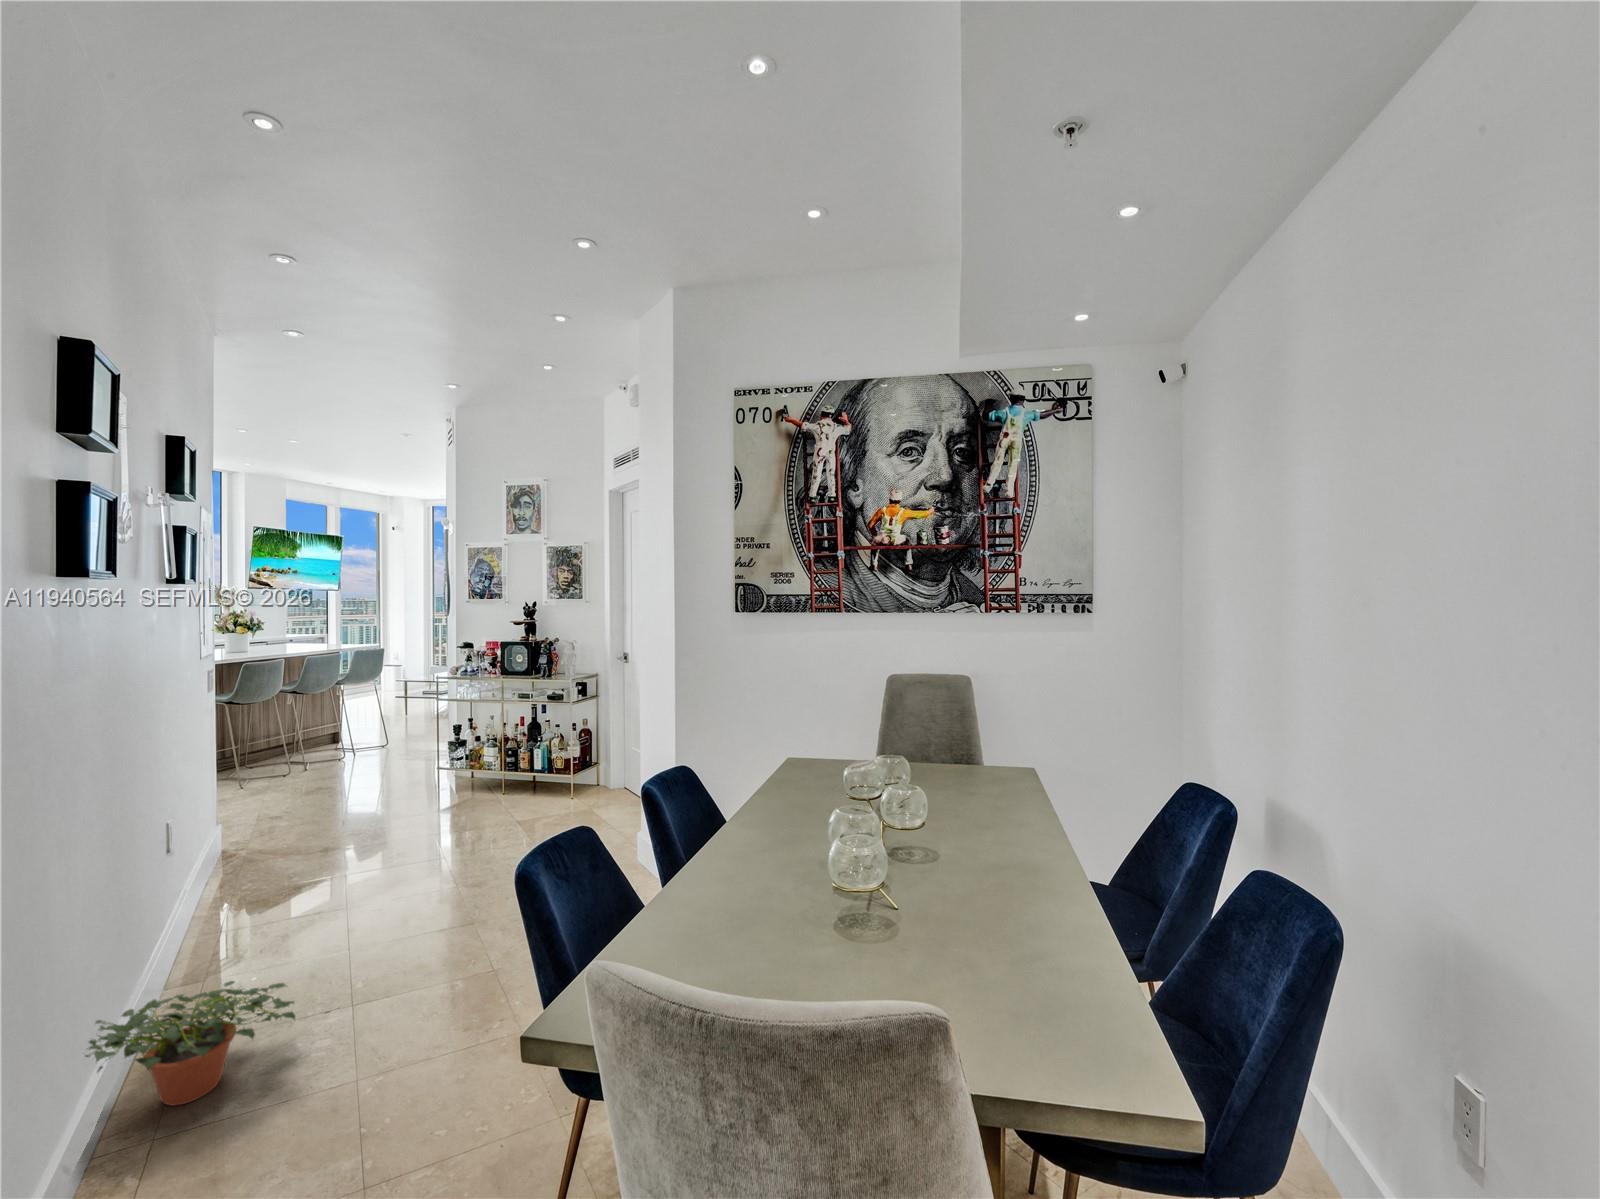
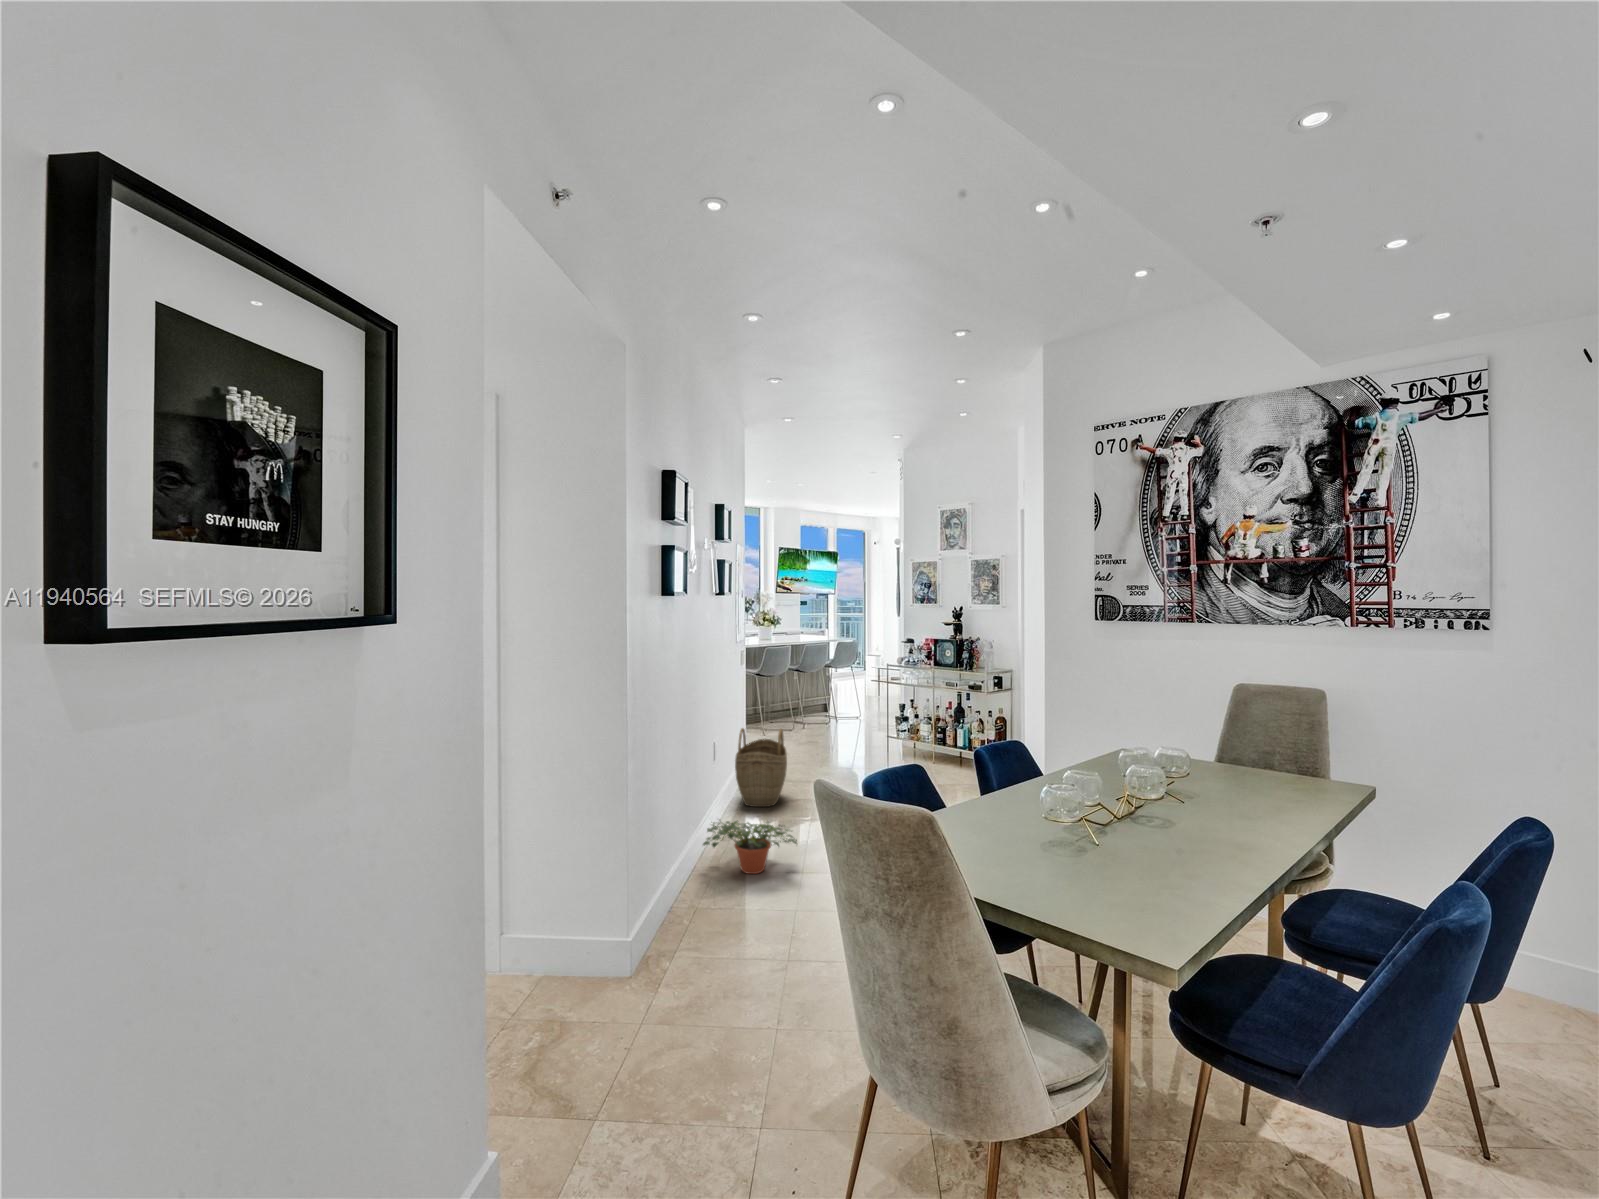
woven basket: none [162,795,274,935] -> present [735,728,787,807]

